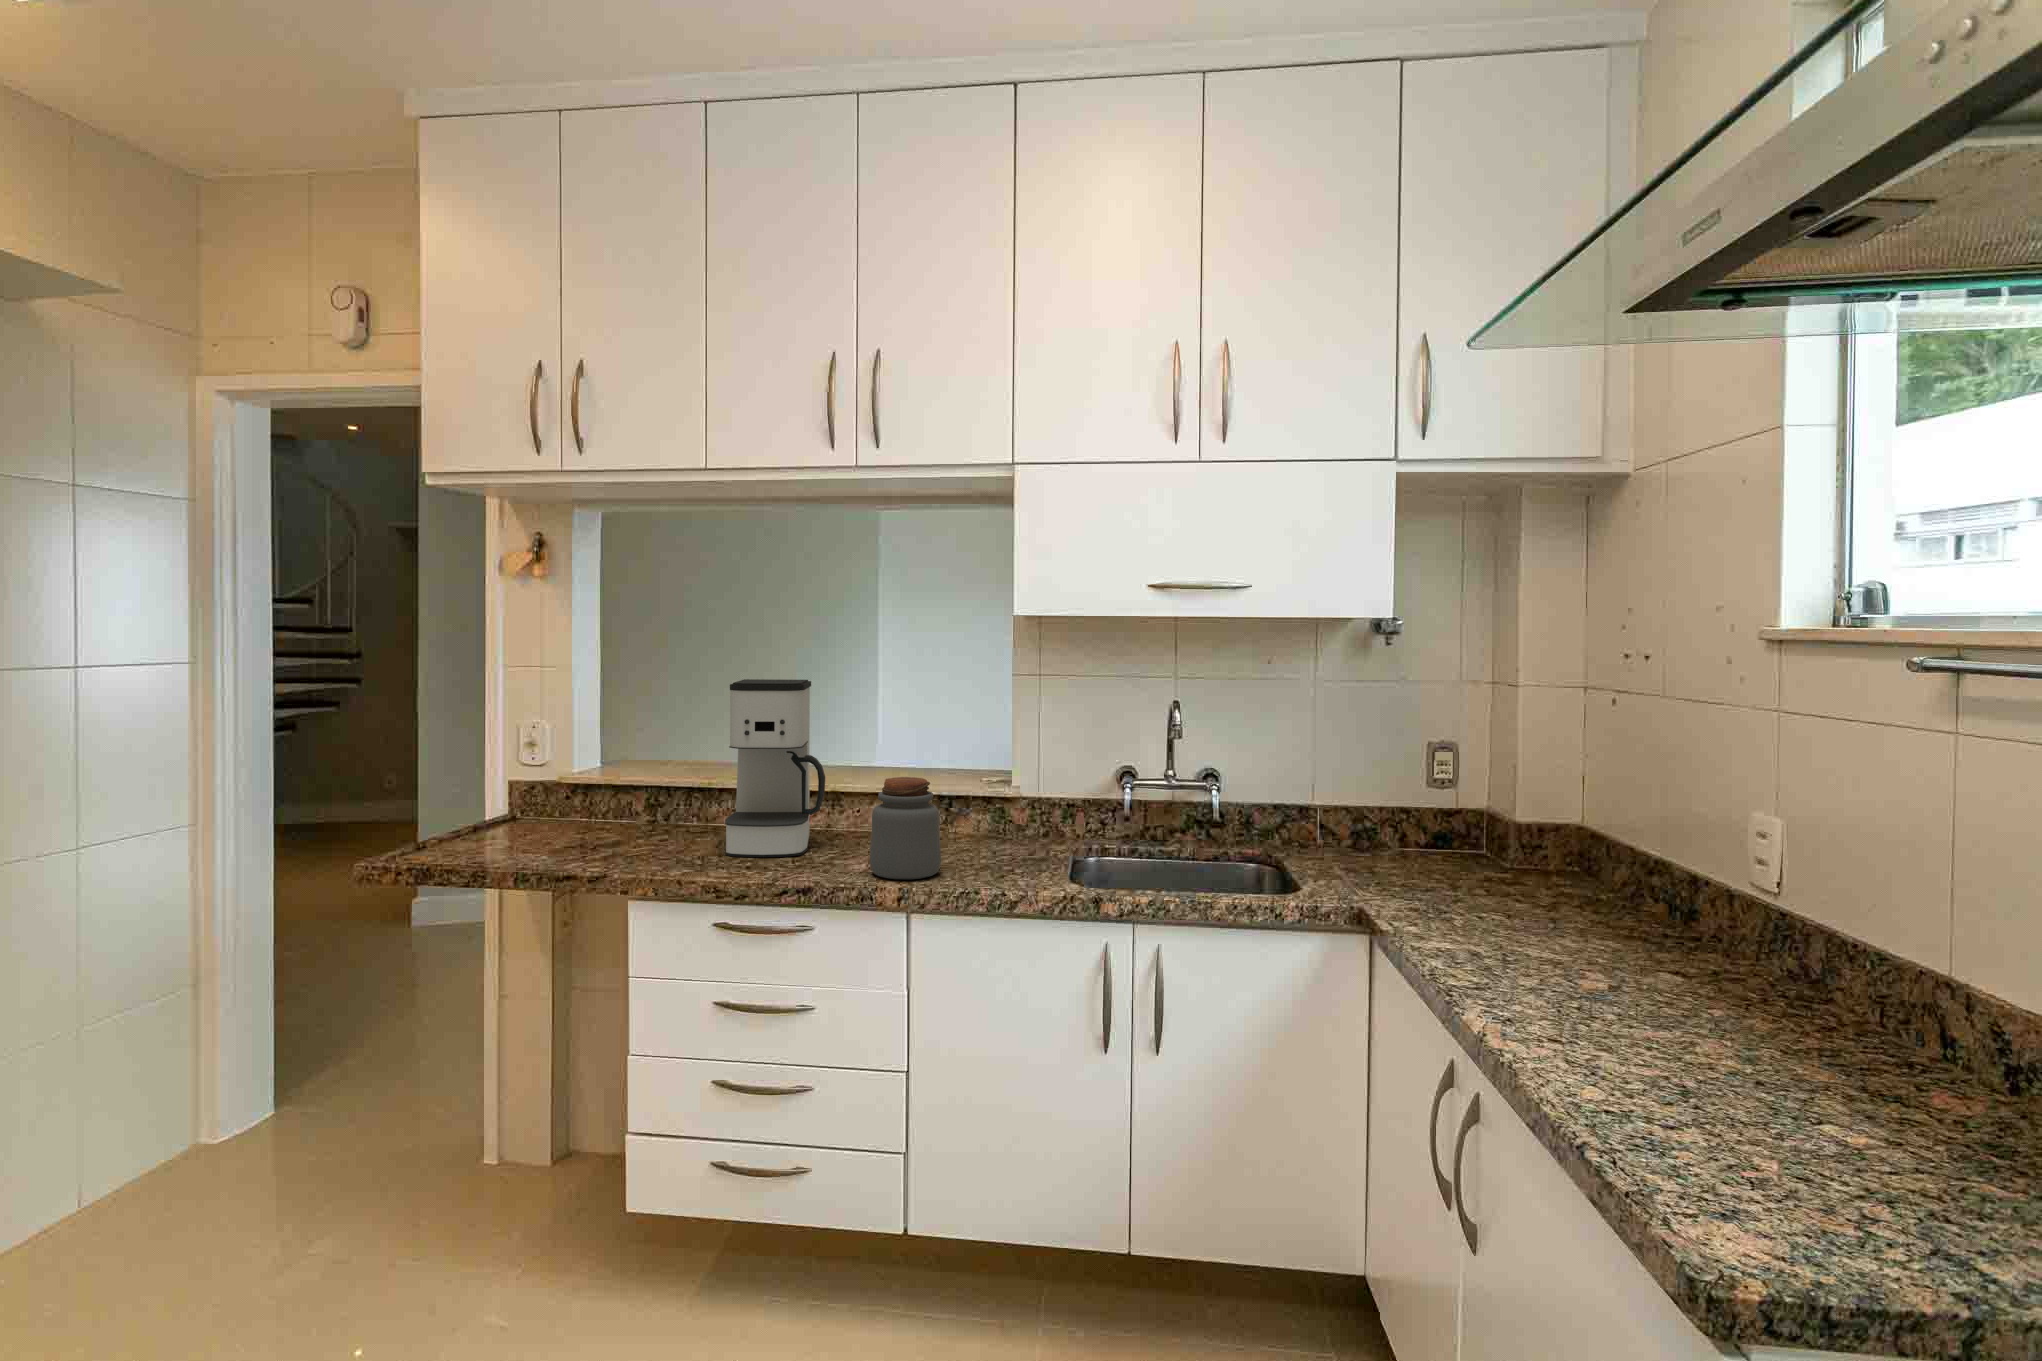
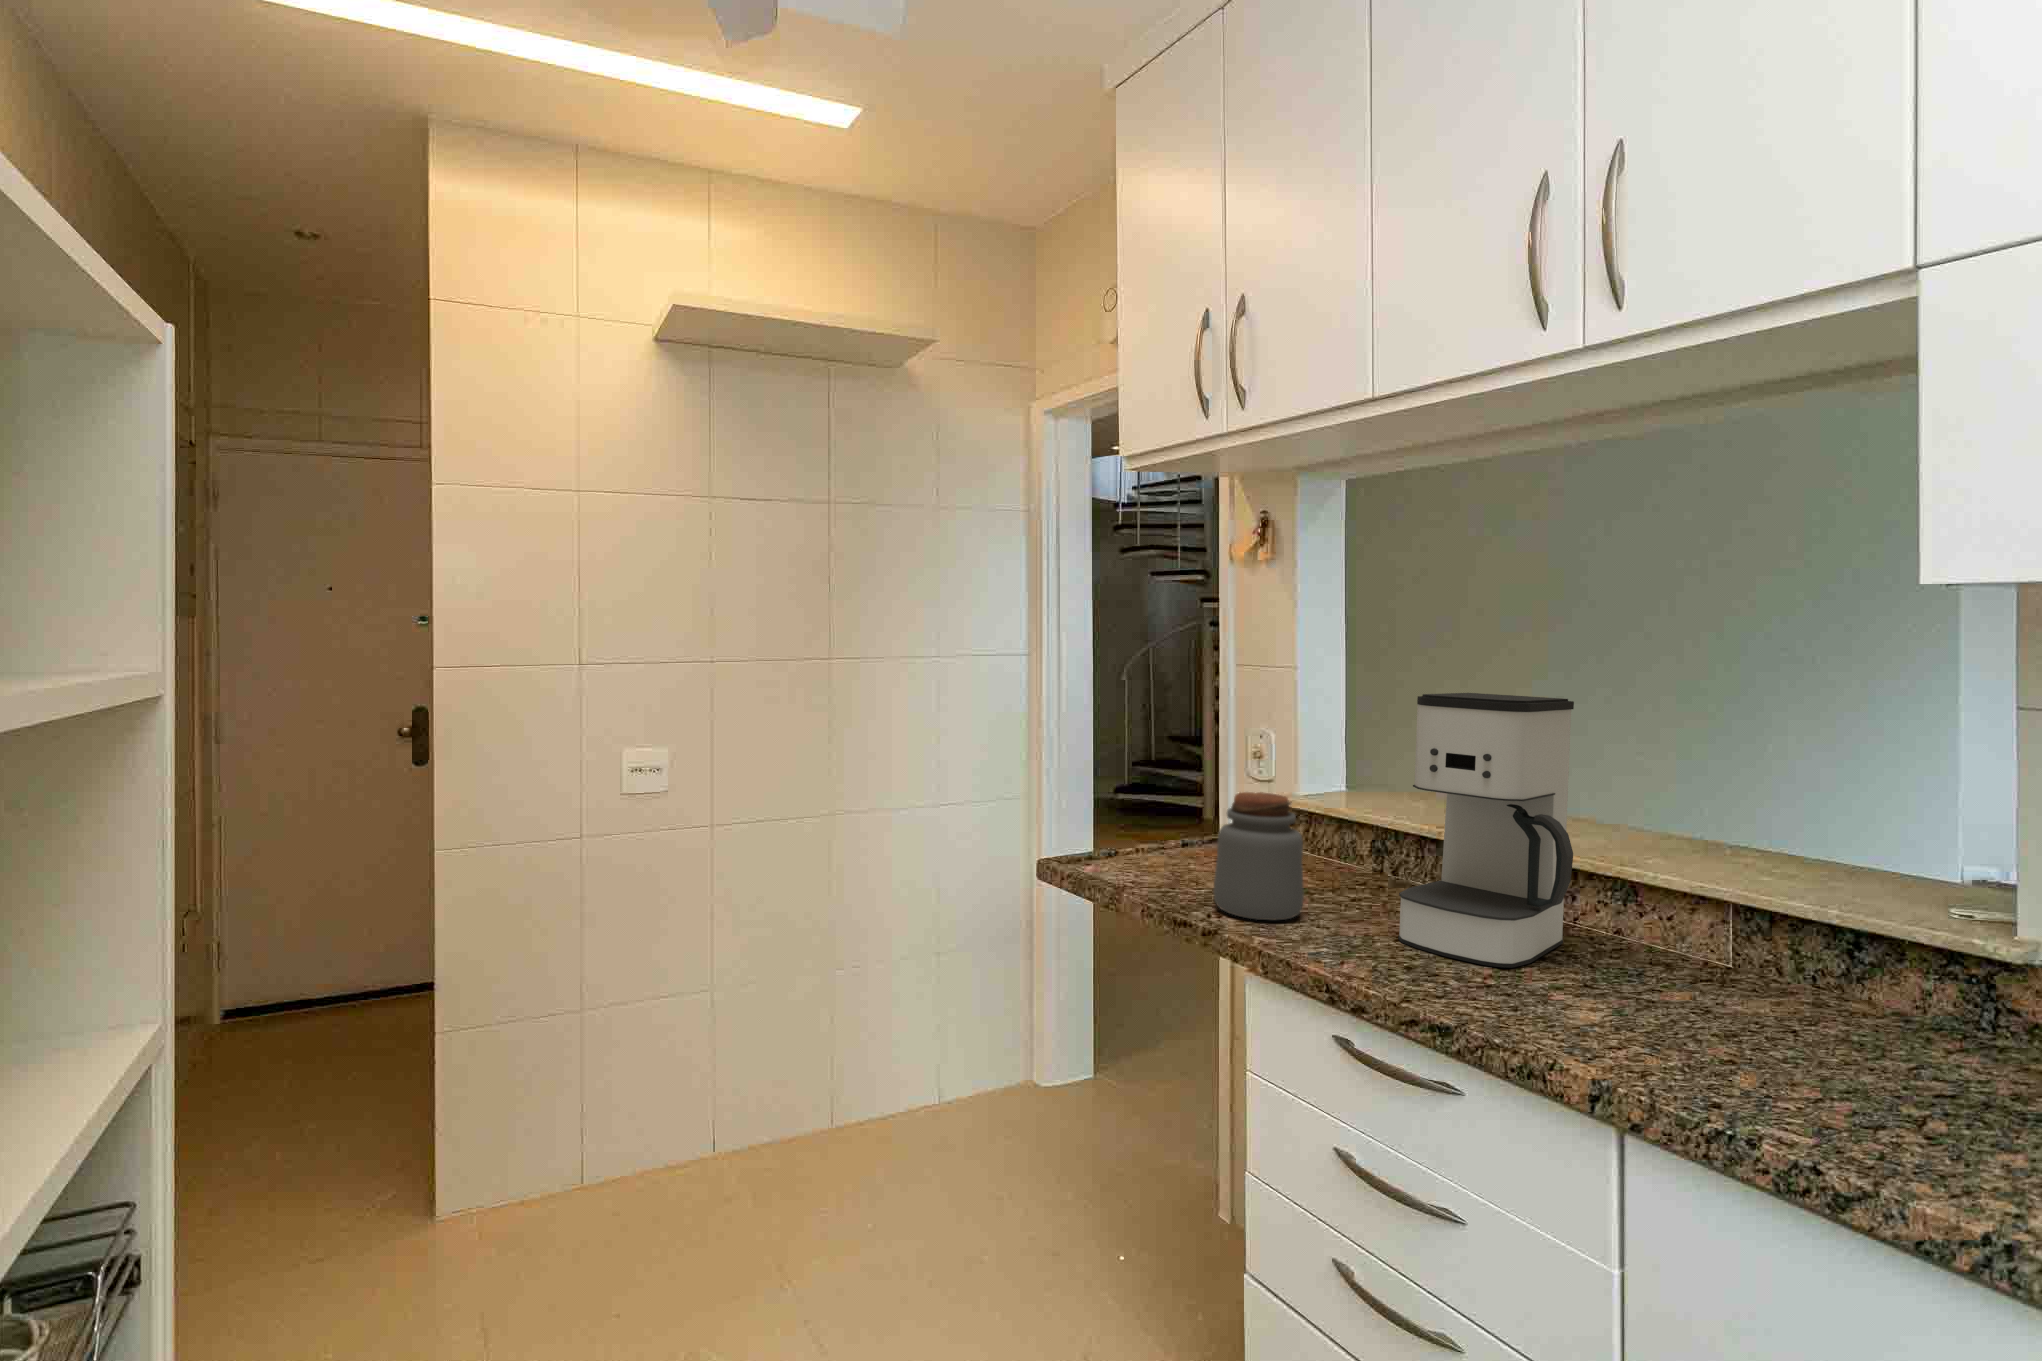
jar: present [870,777,941,880] -> present [1213,792,1304,920]

